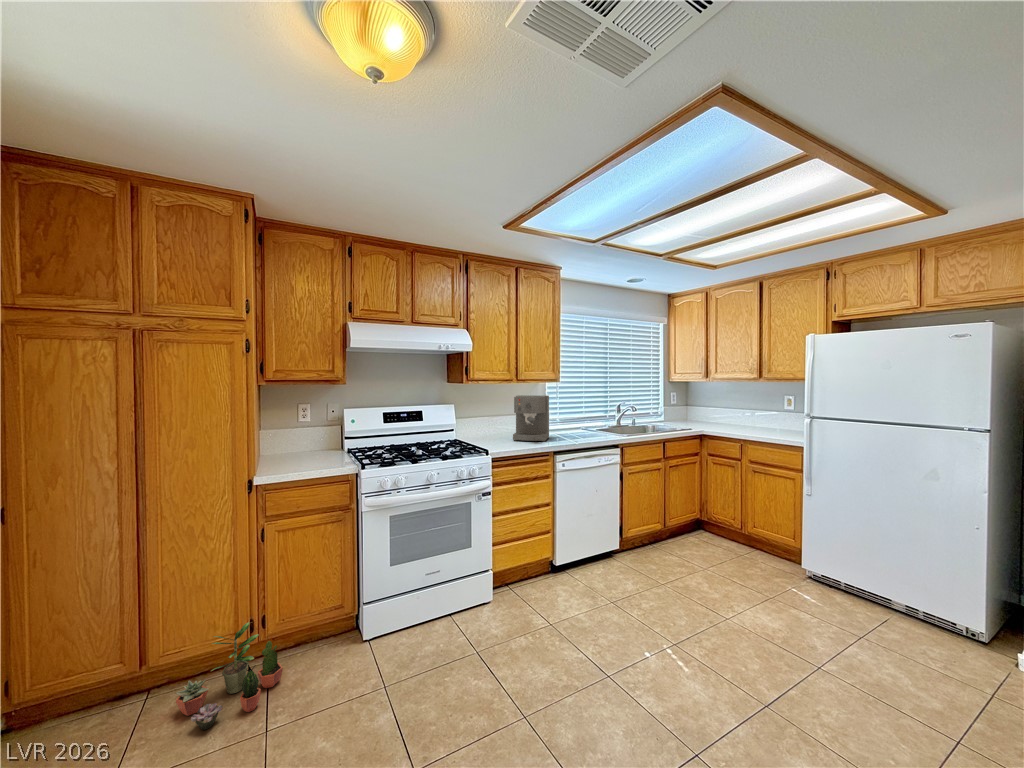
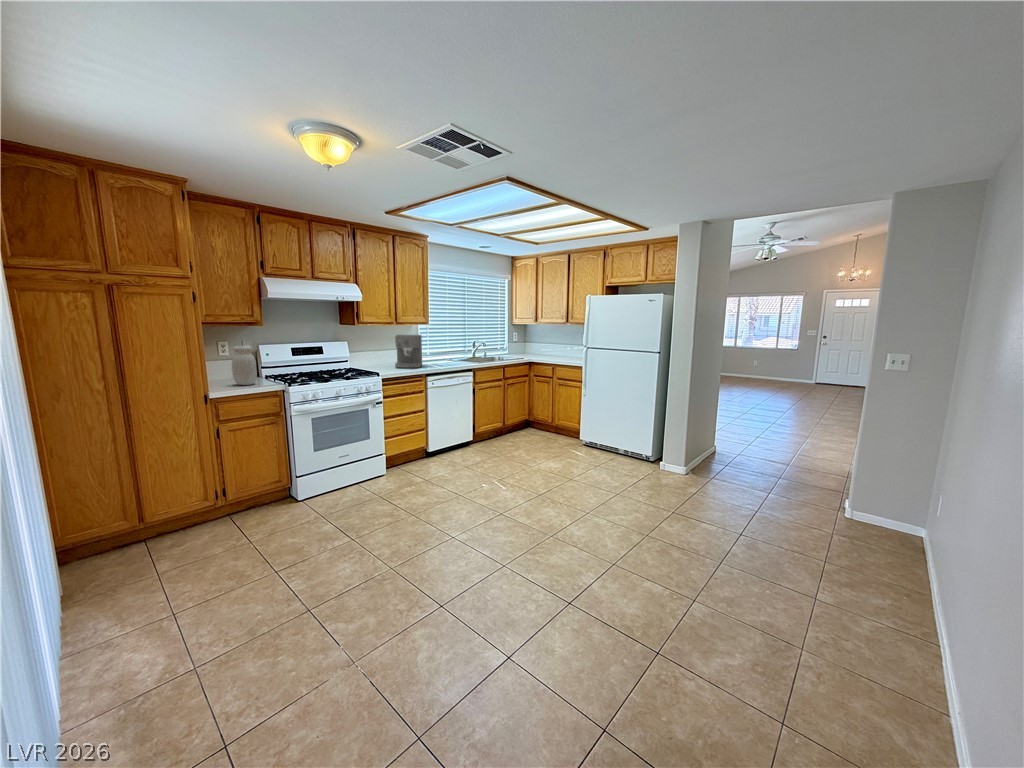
jar: none [298,411,328,464] -> present [232,346,257,385]
potted plant: present [176,622,283,730] -> none [174,491,247,547]

